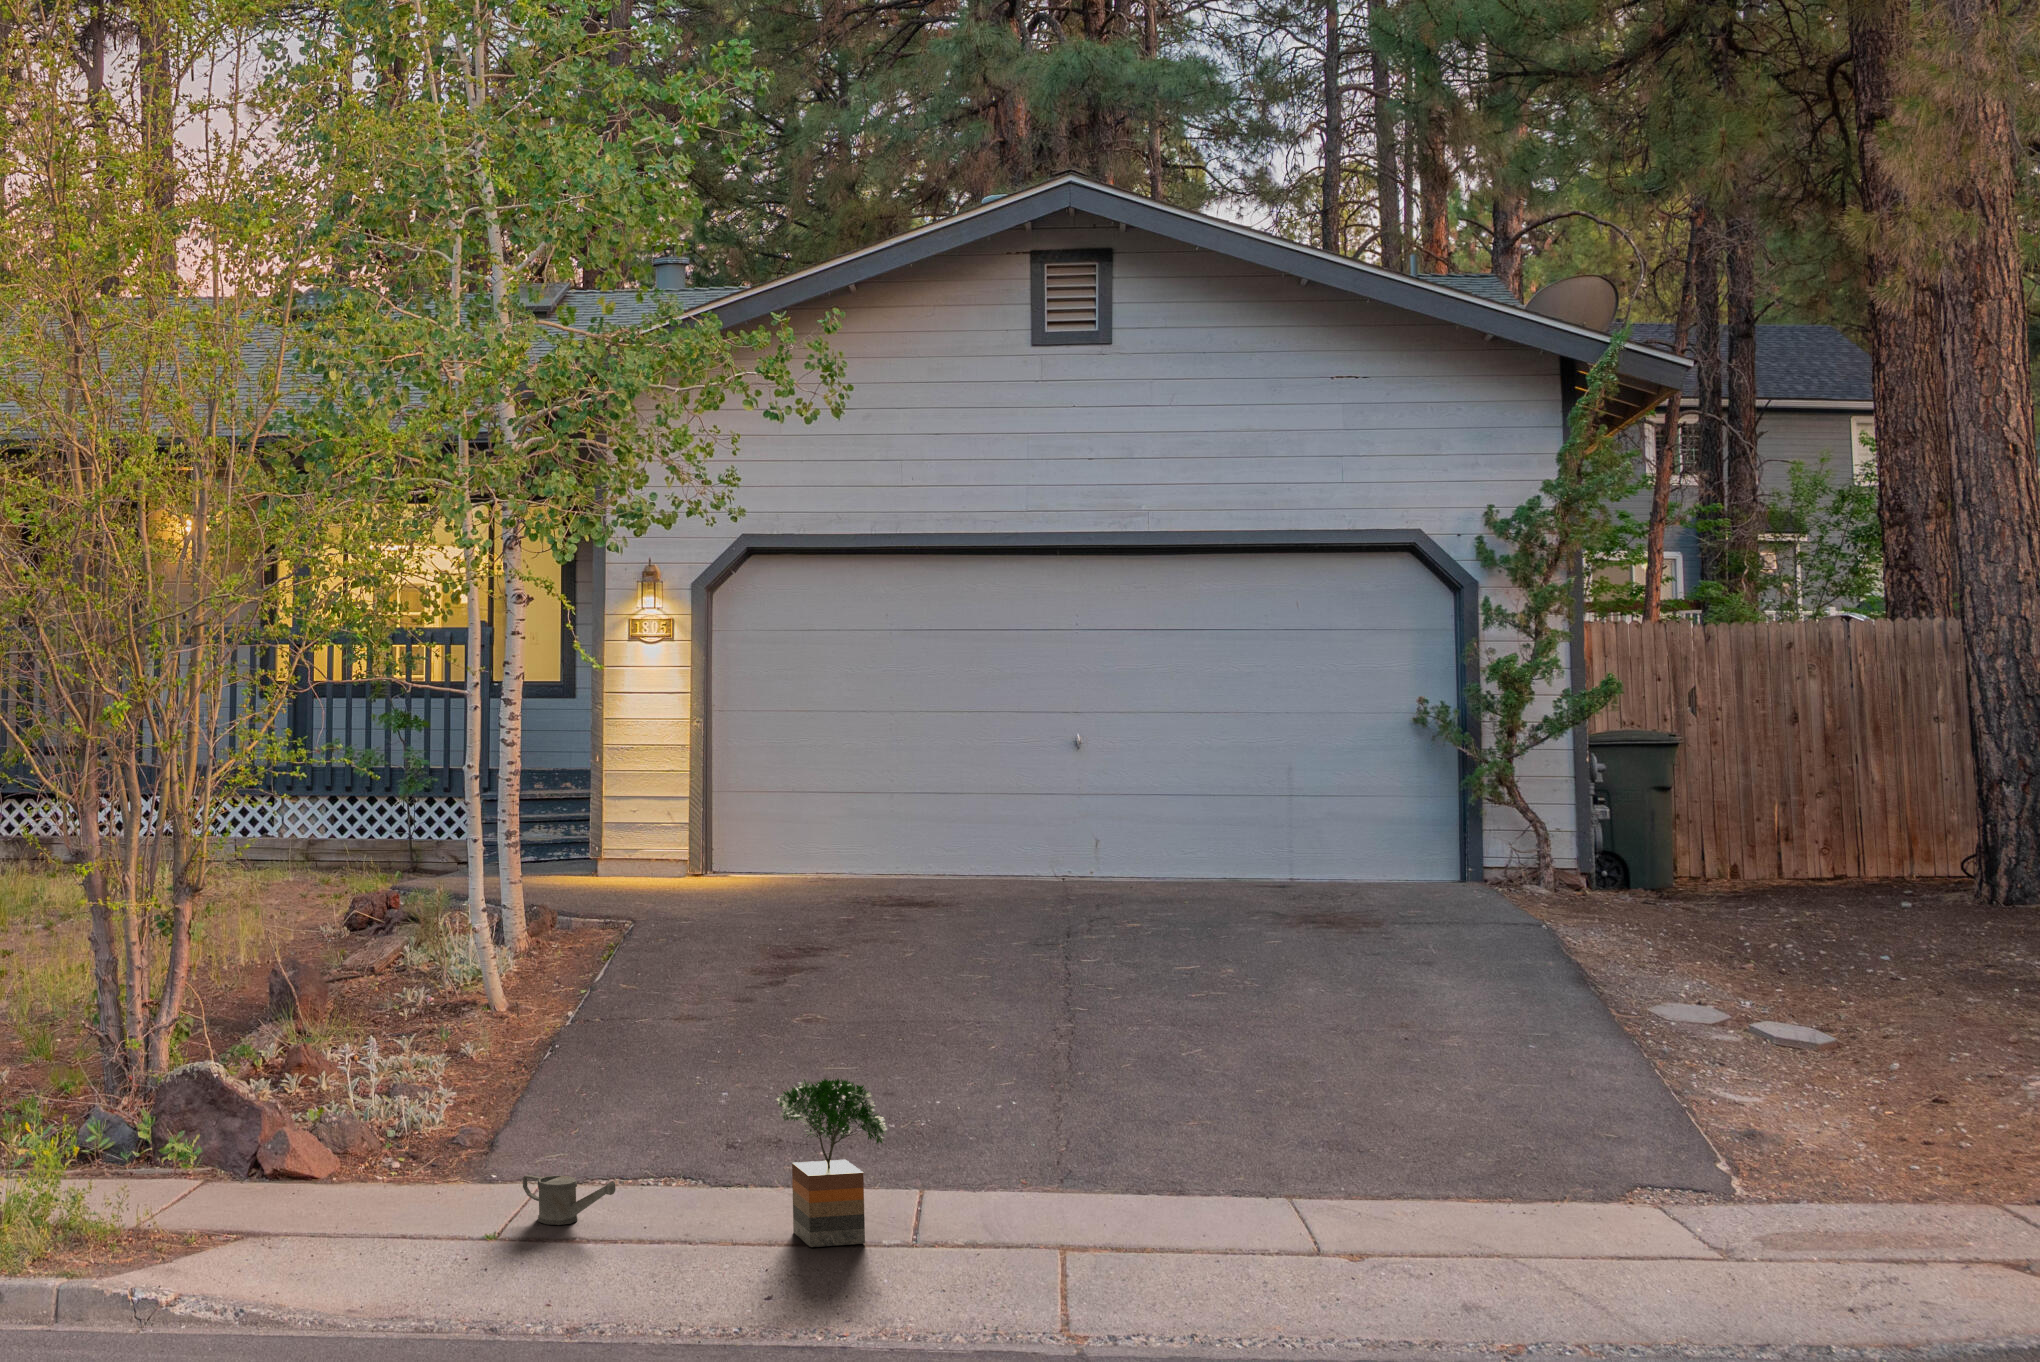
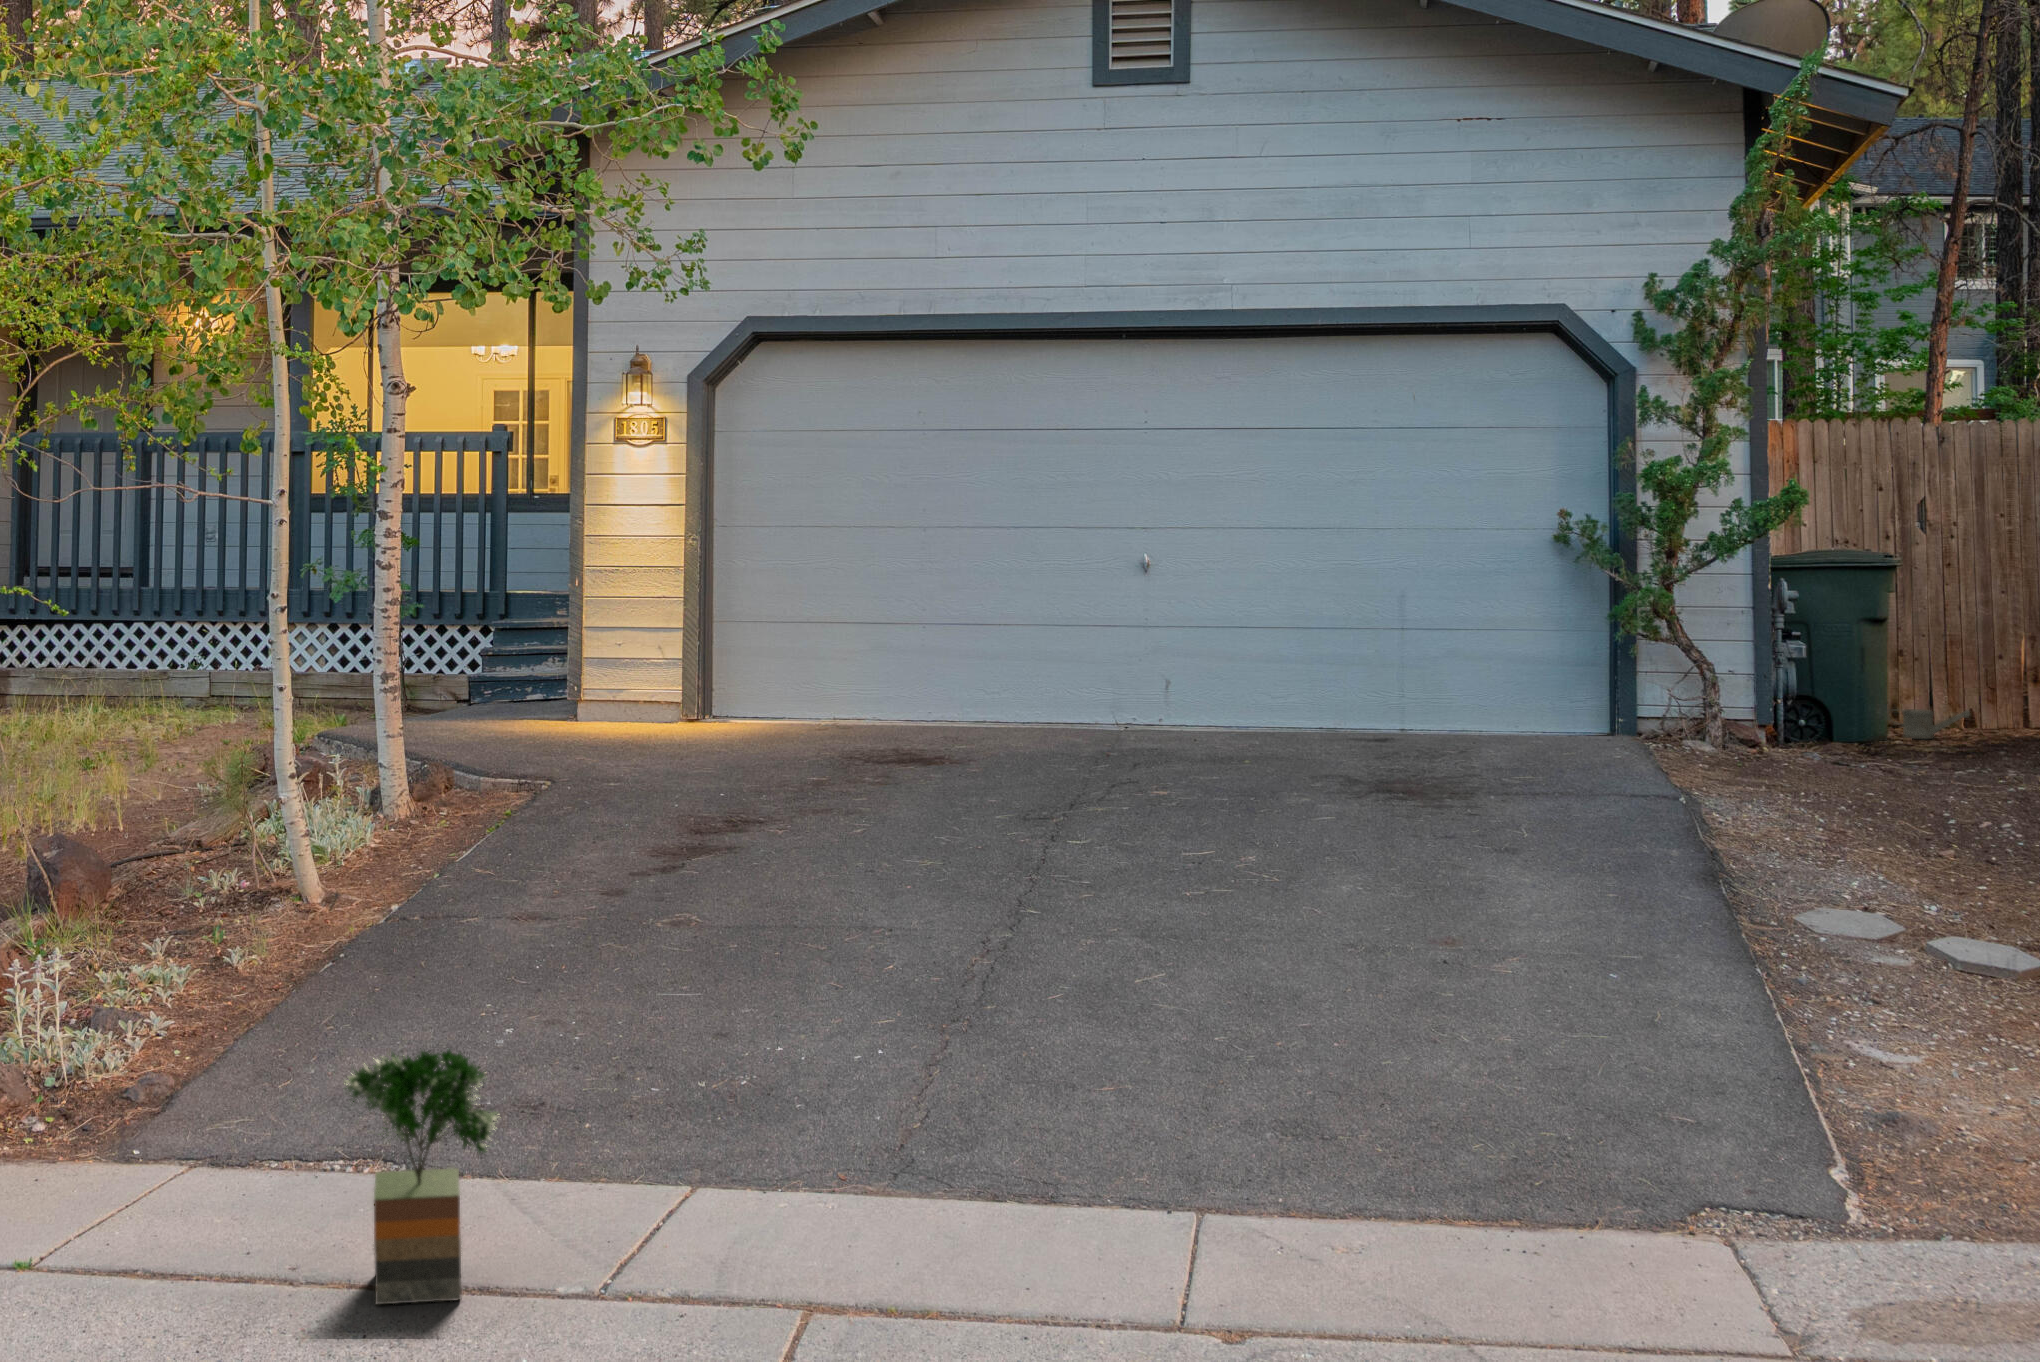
watering can: present [523,1175,616,1225] -> present [1888,709,1970,739]

